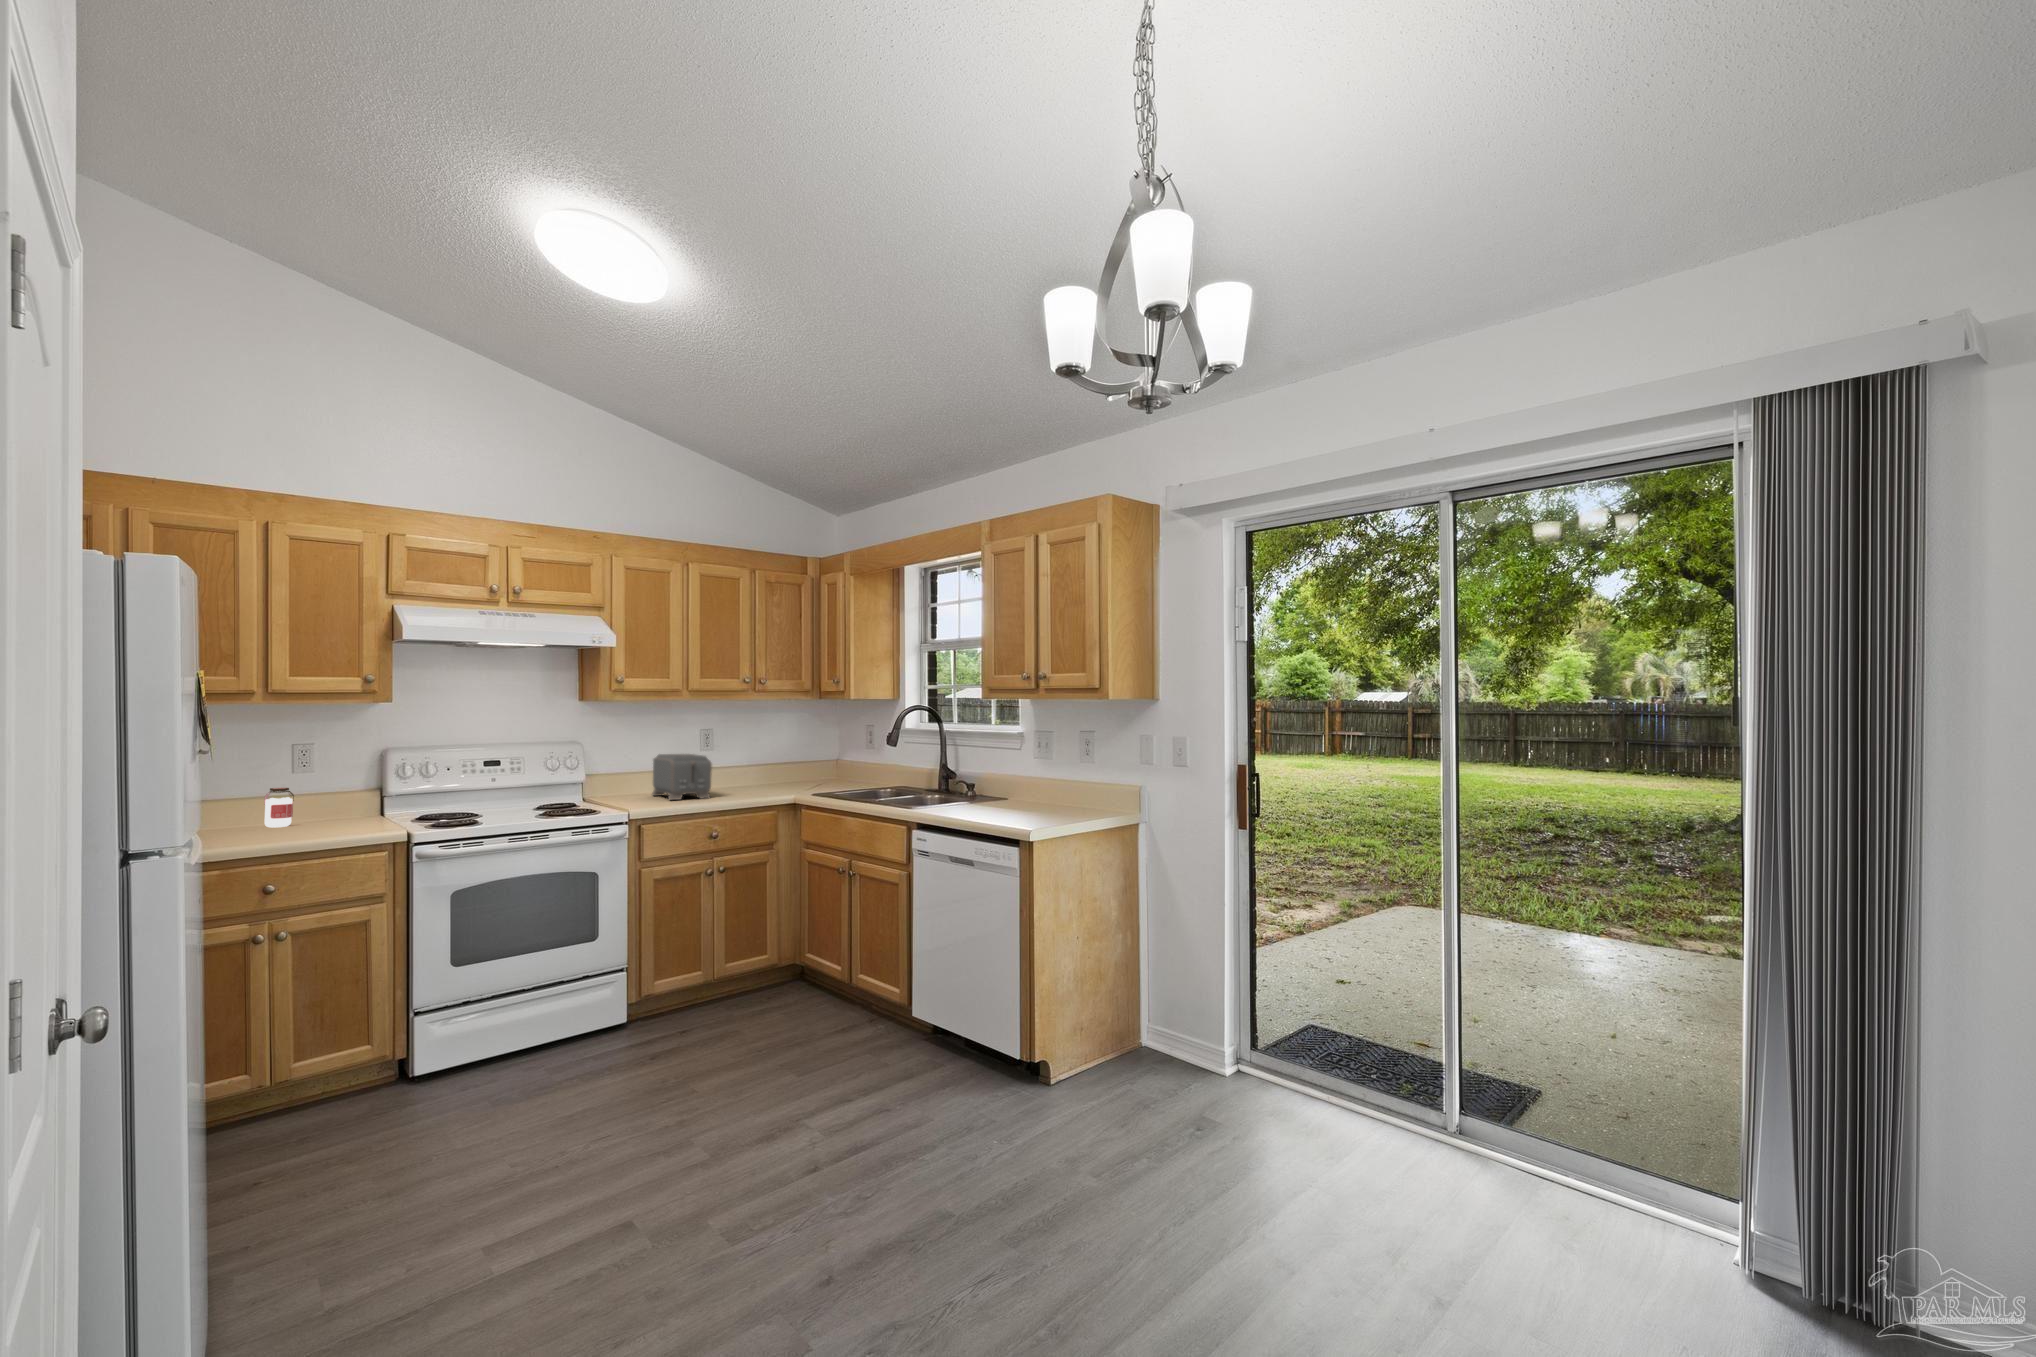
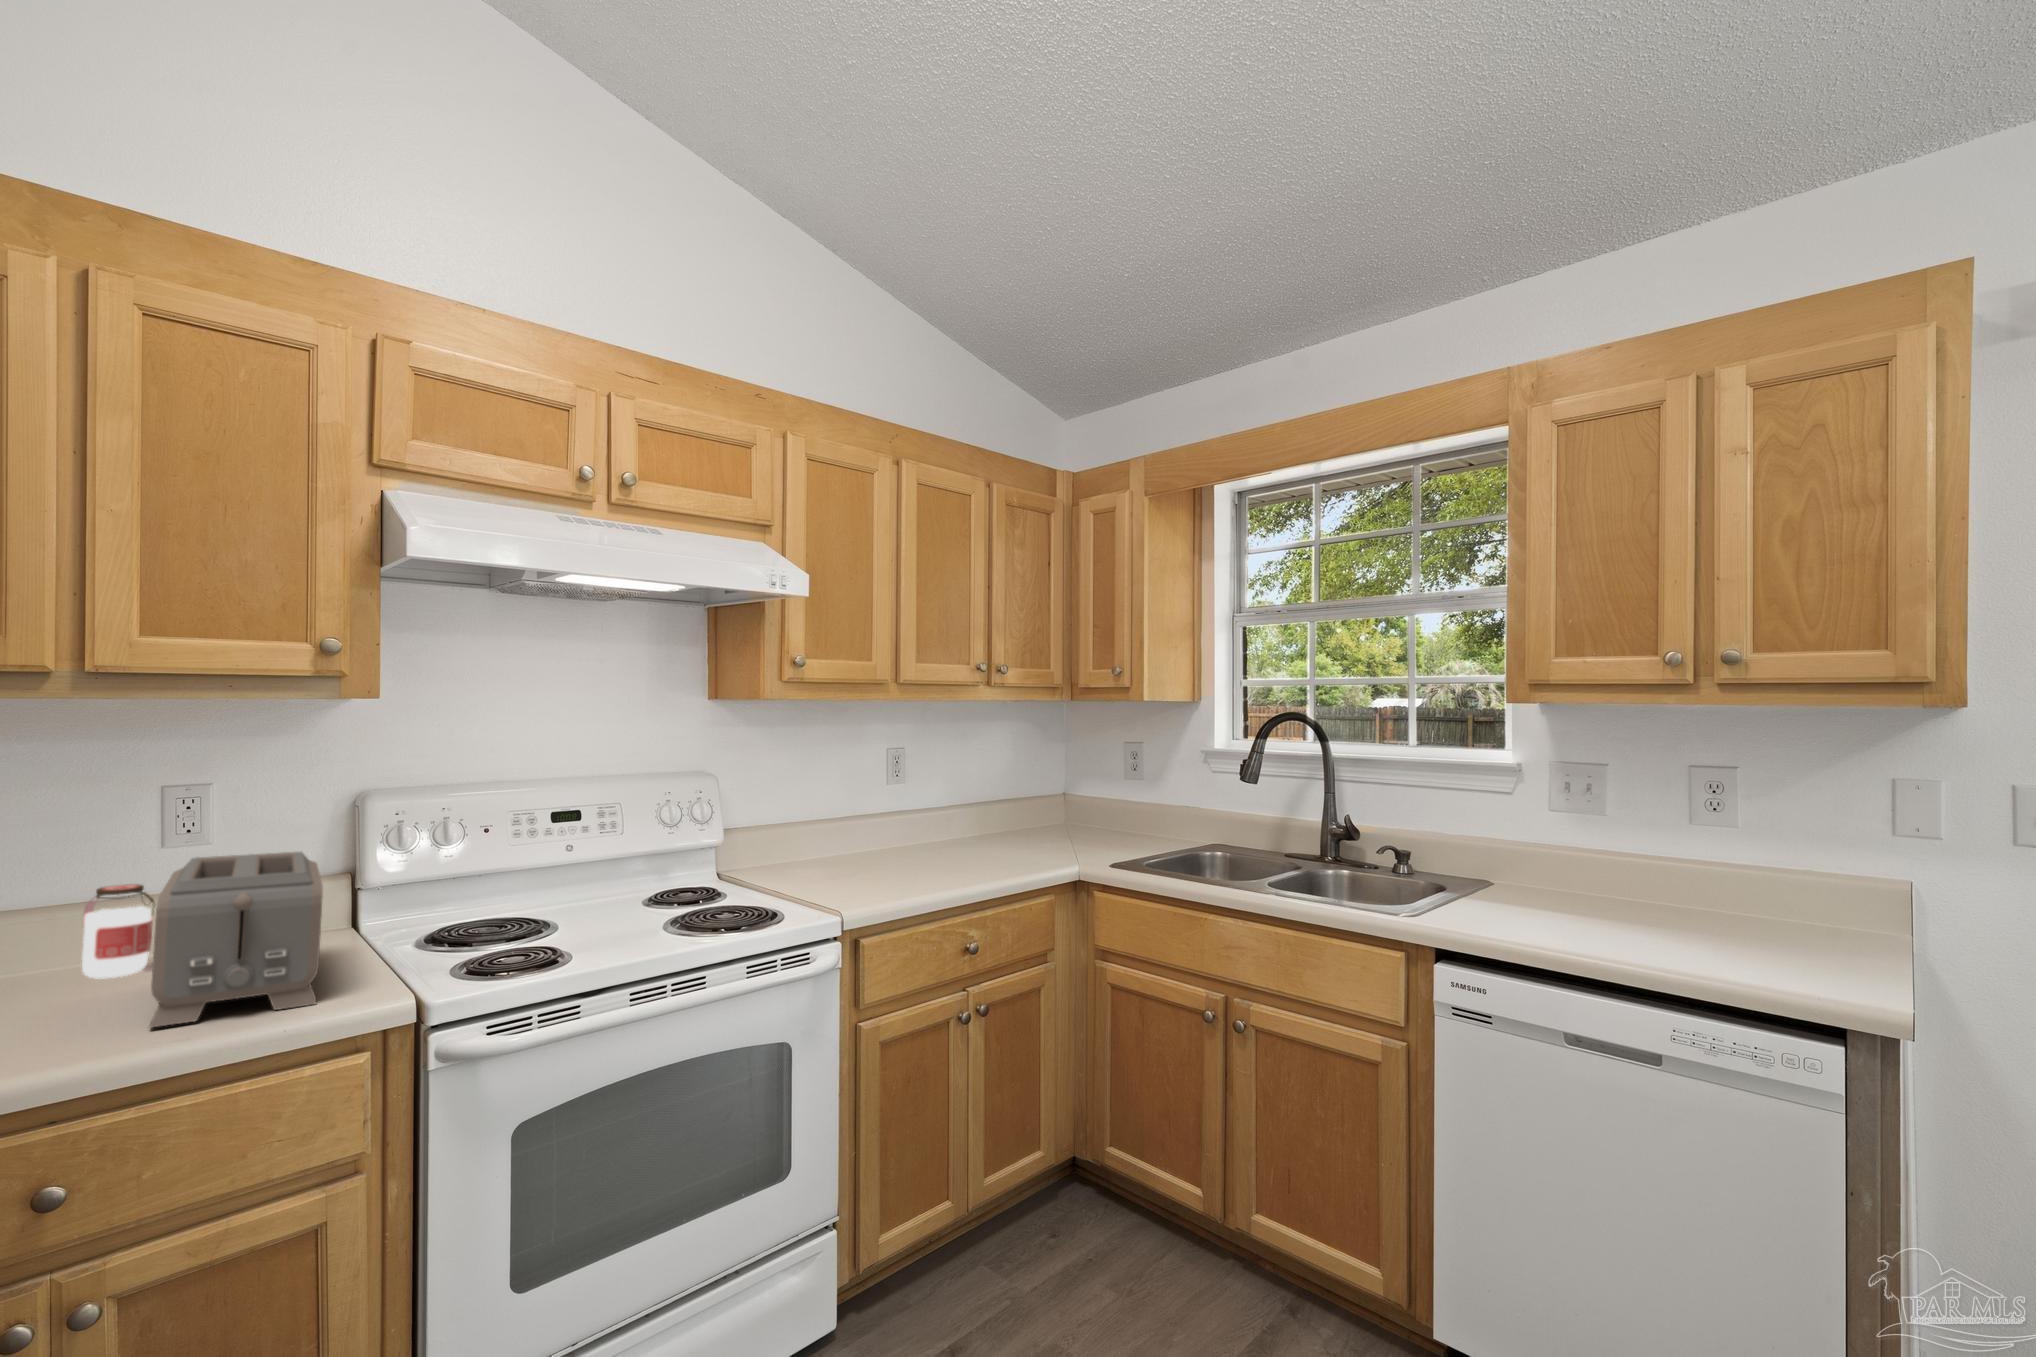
toaster: present [652,754,712,800] -> present [149,852,323,1028]

